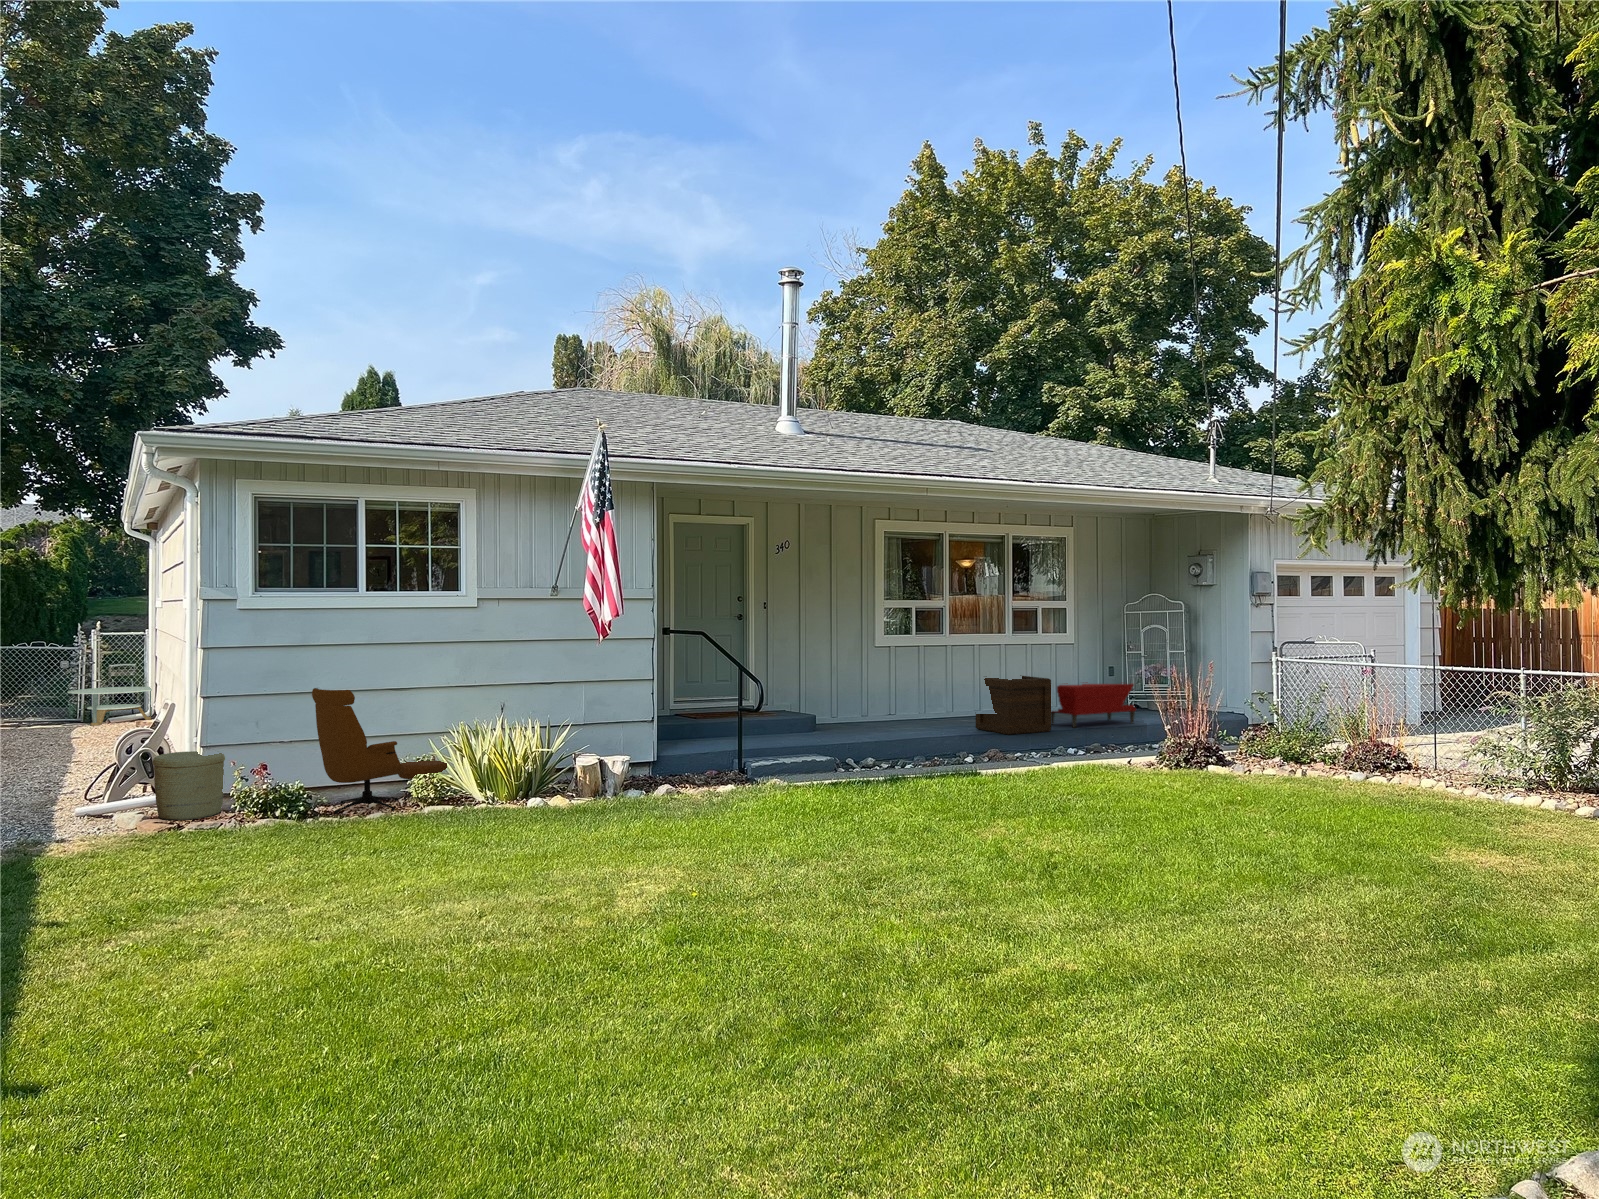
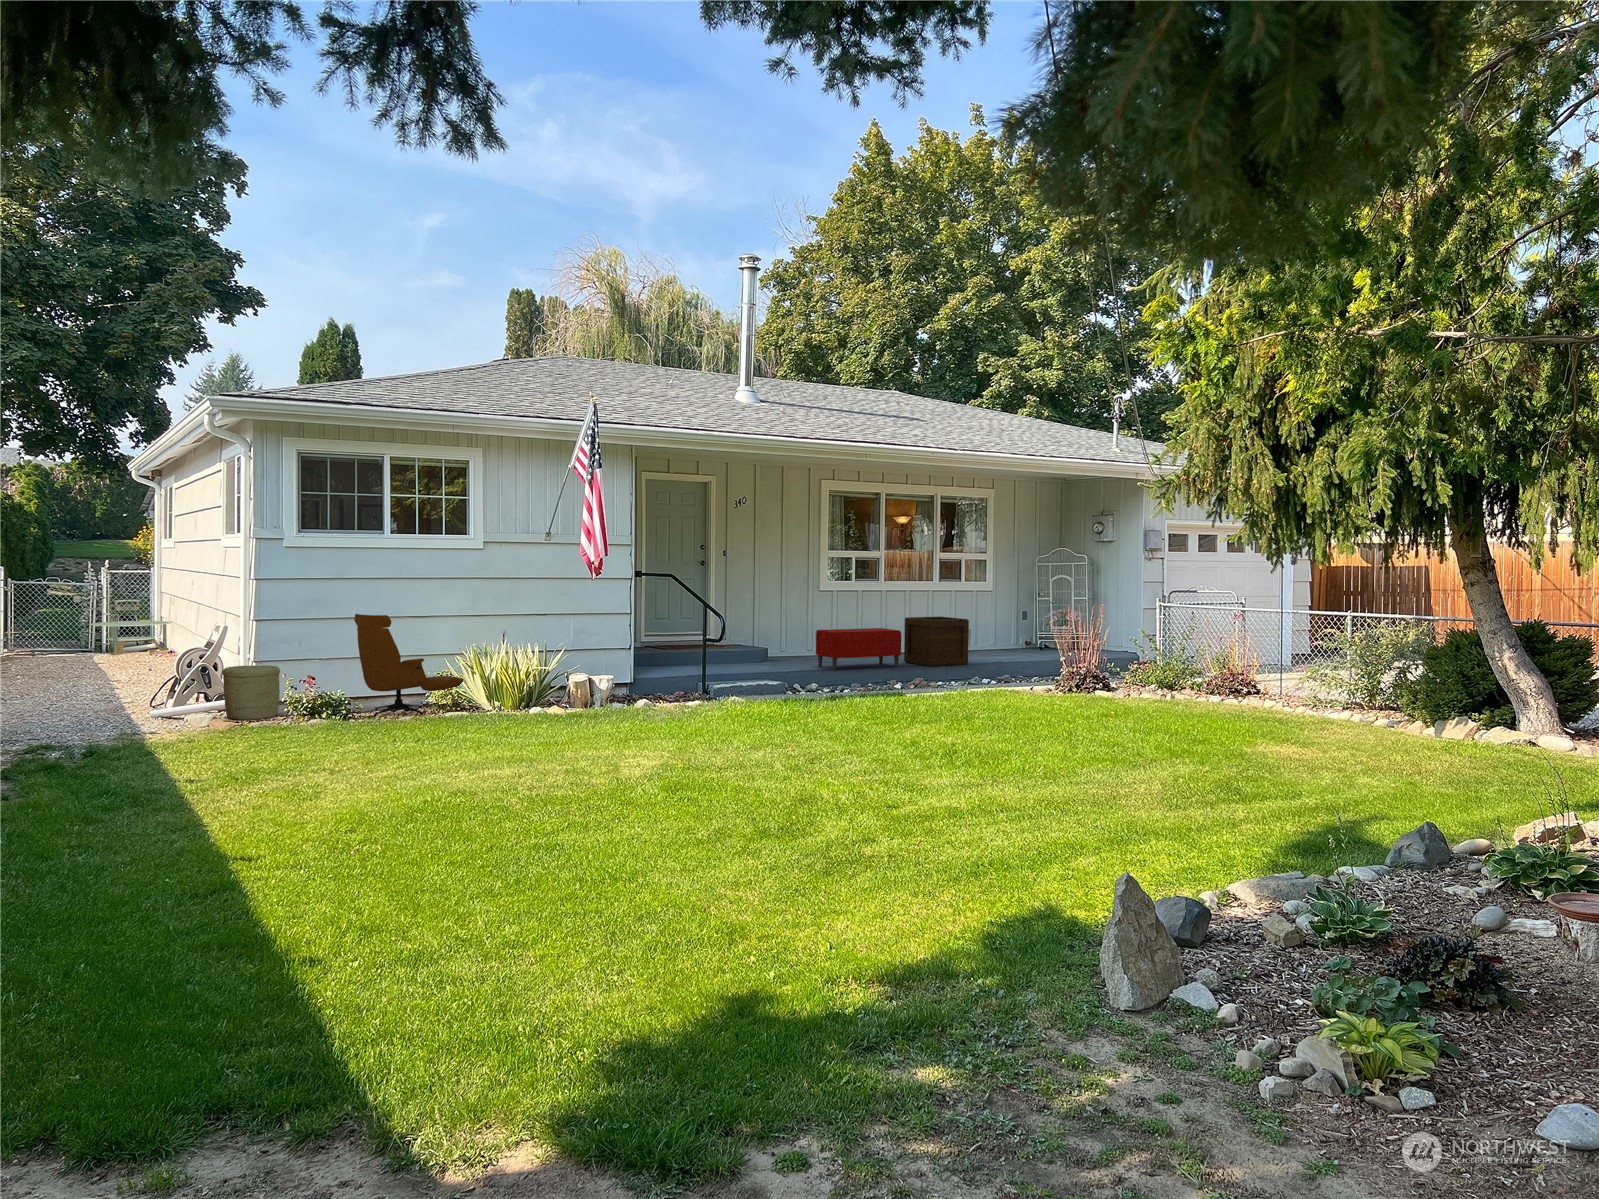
bench: present [1051,684,1136,728] -> present [816,628,901,670]

